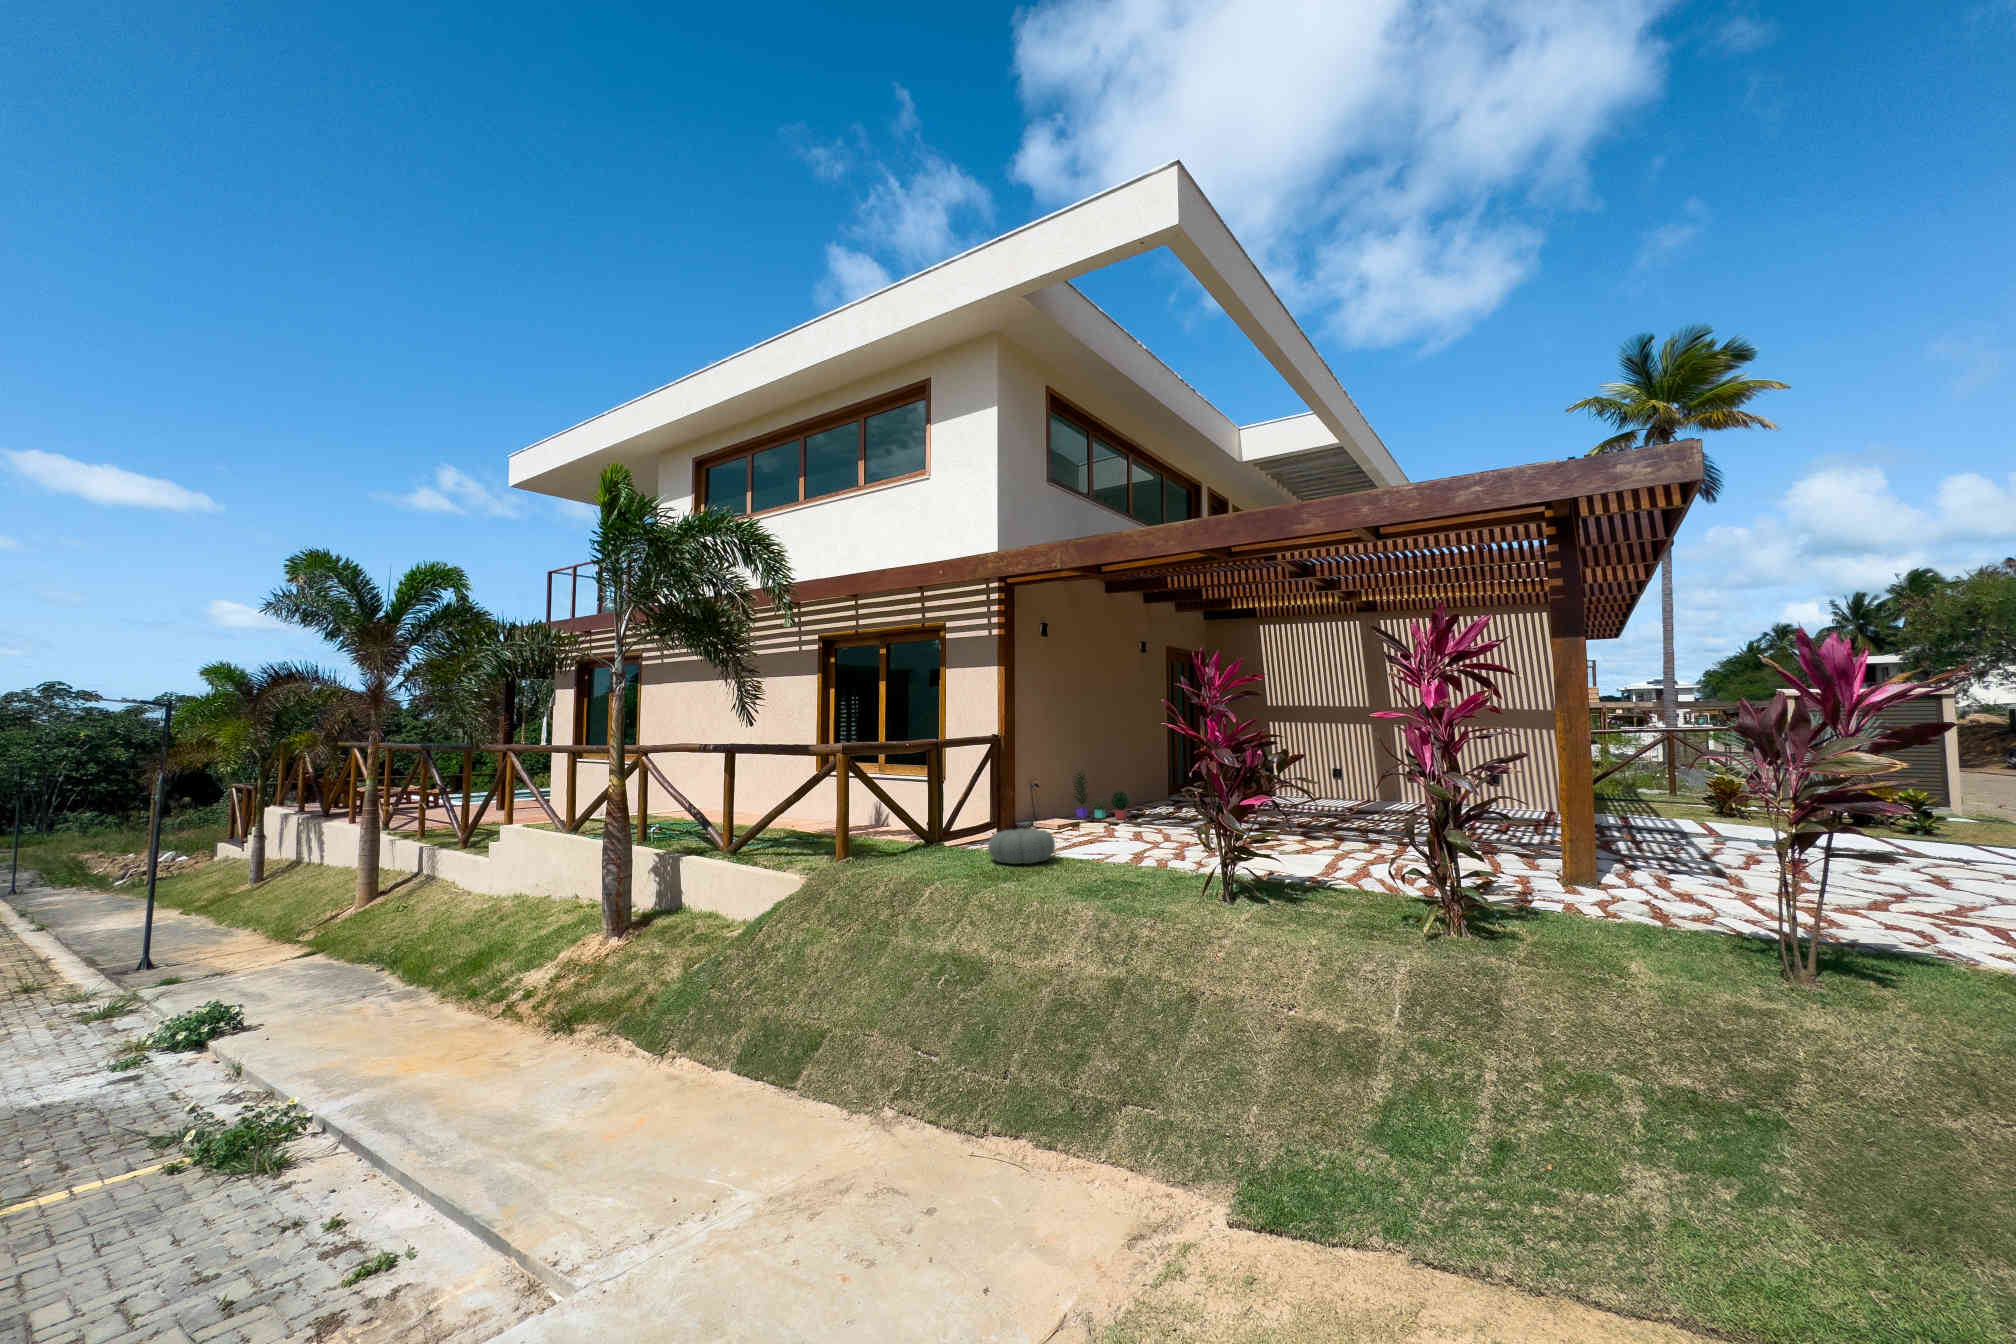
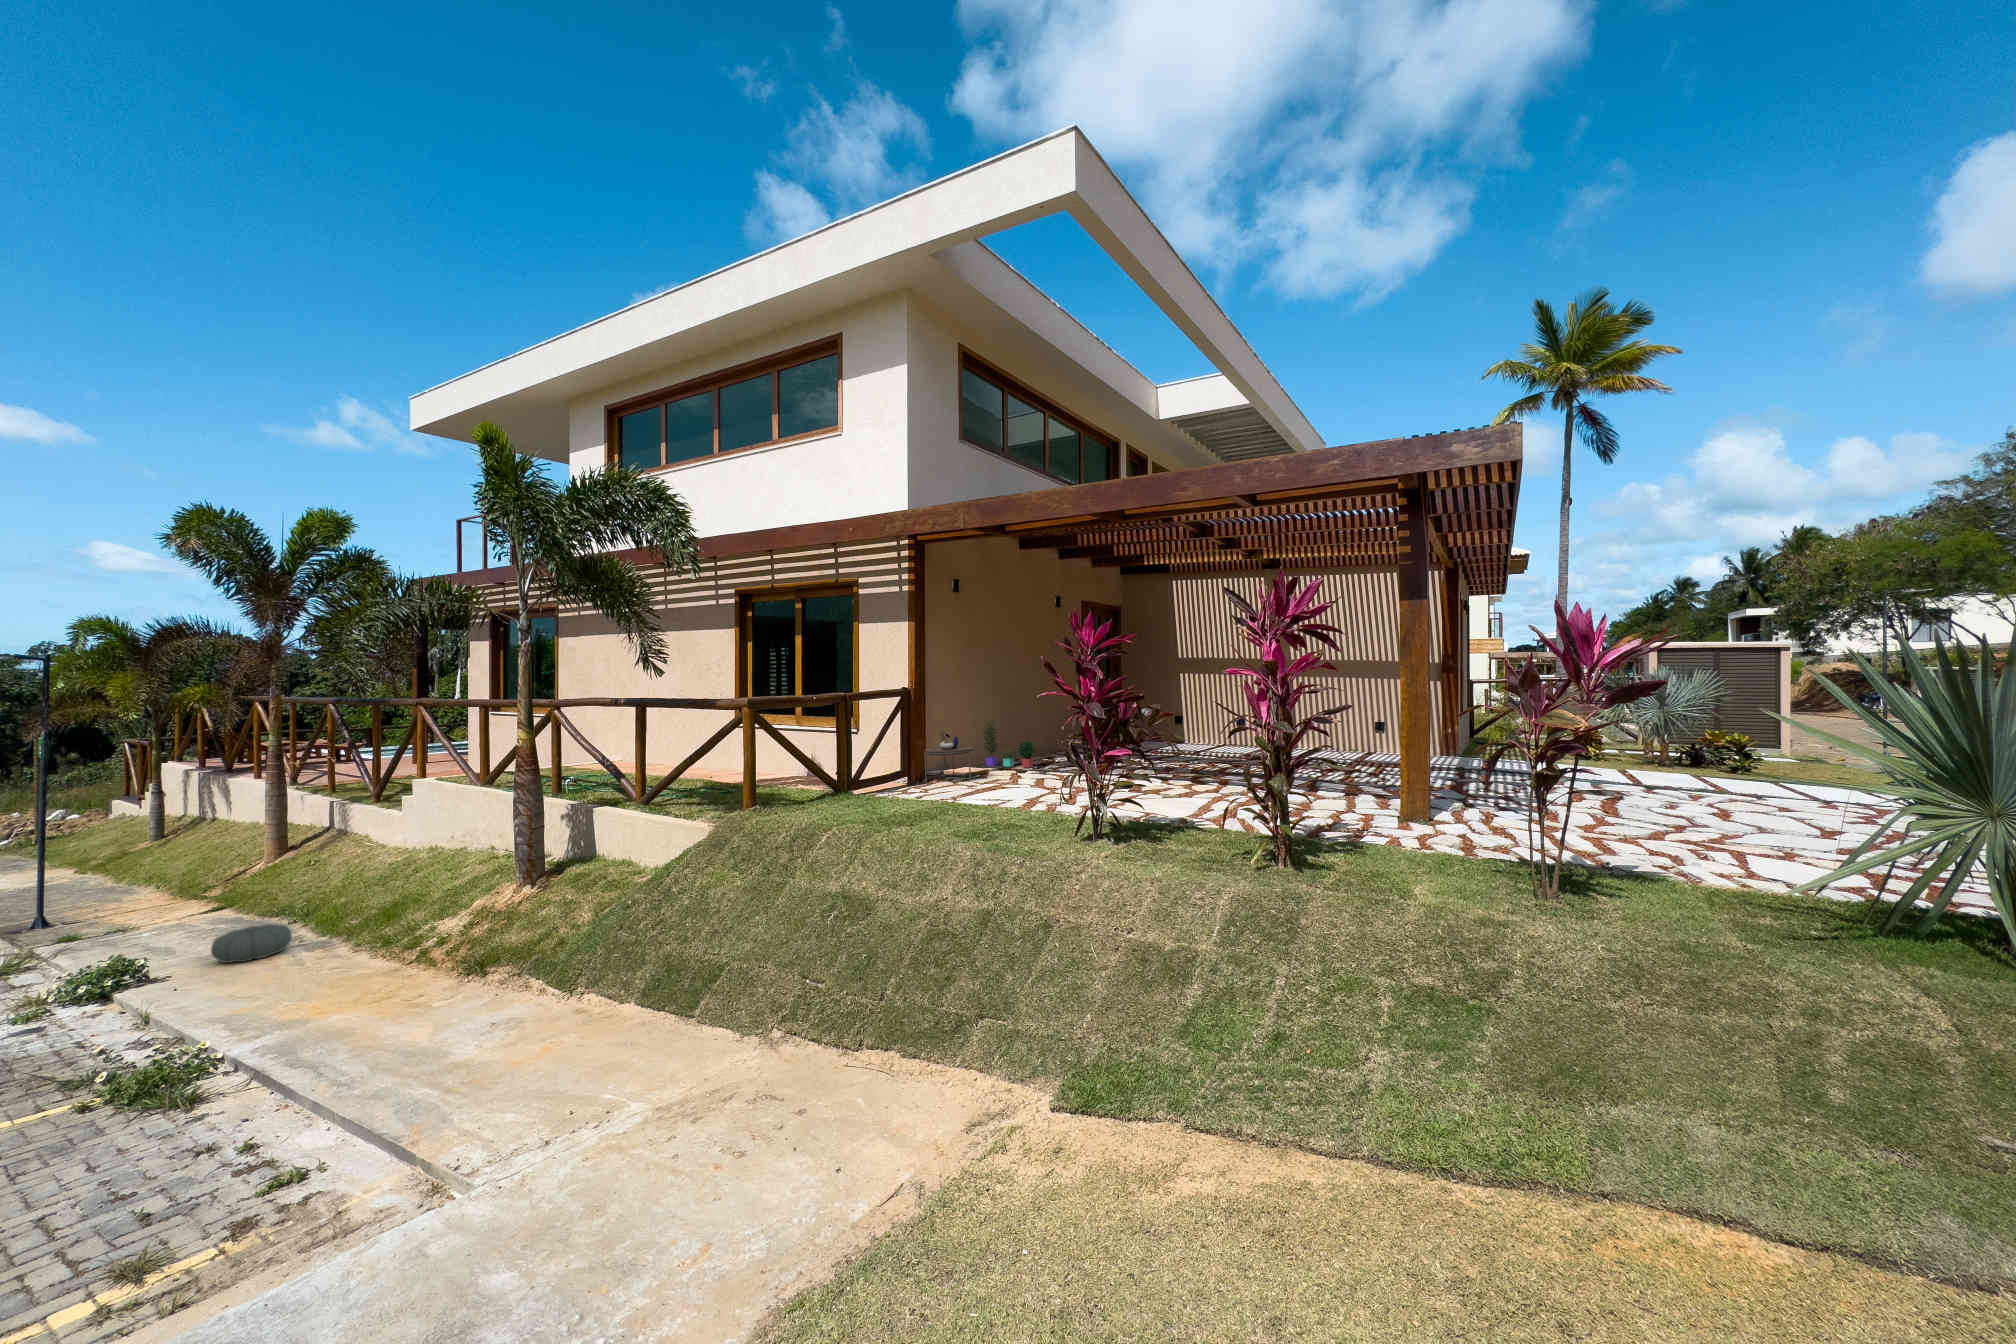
side table: none [1016,786,1071,833] -> present [924,737,976,782]
pouf: present [988,829,1055,864] -> present [211,924,292,963]

